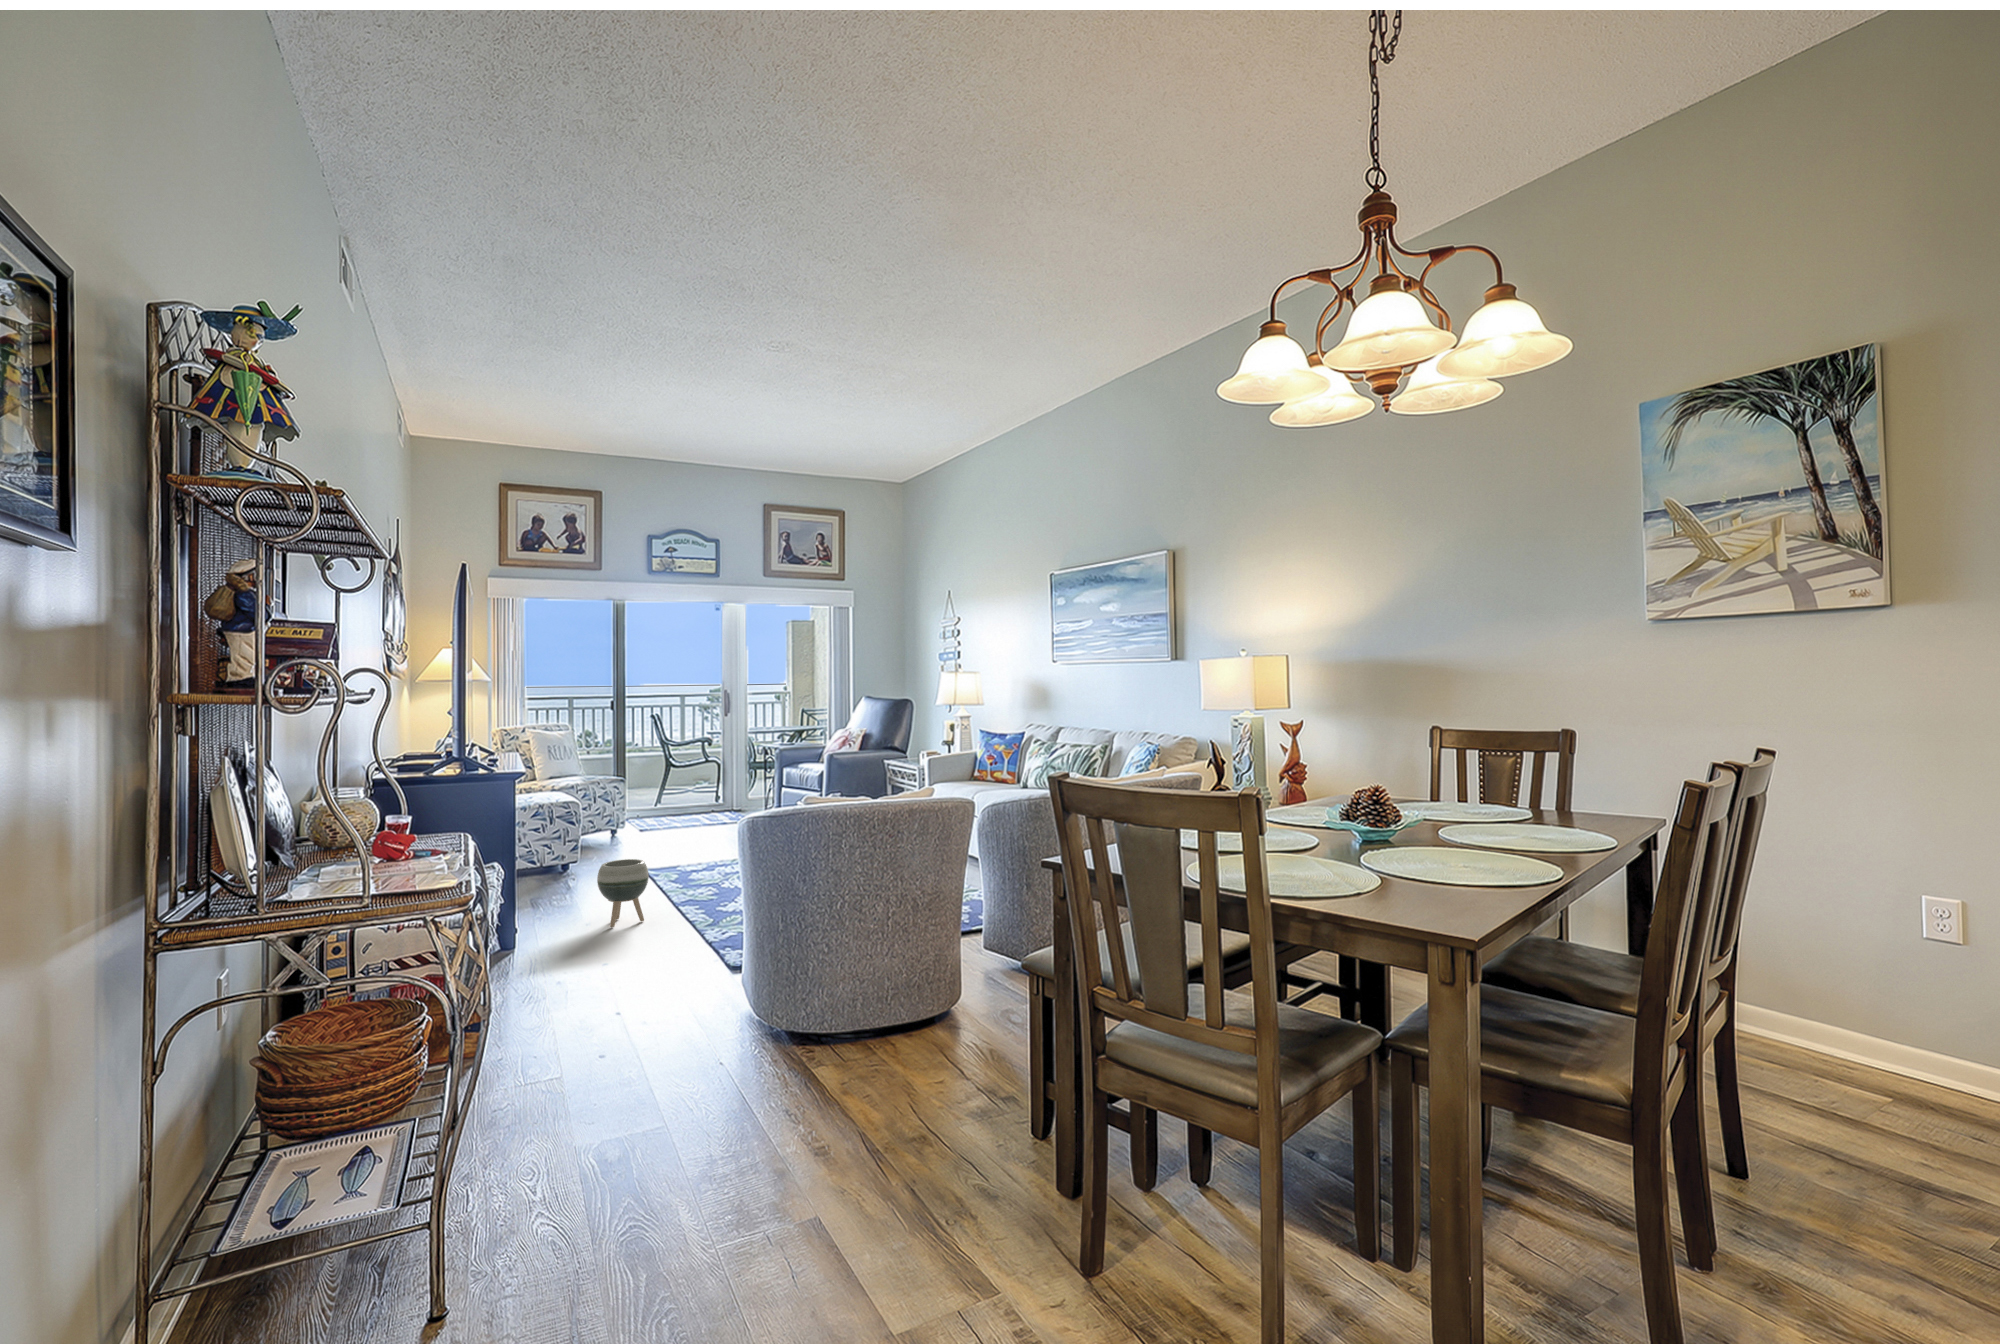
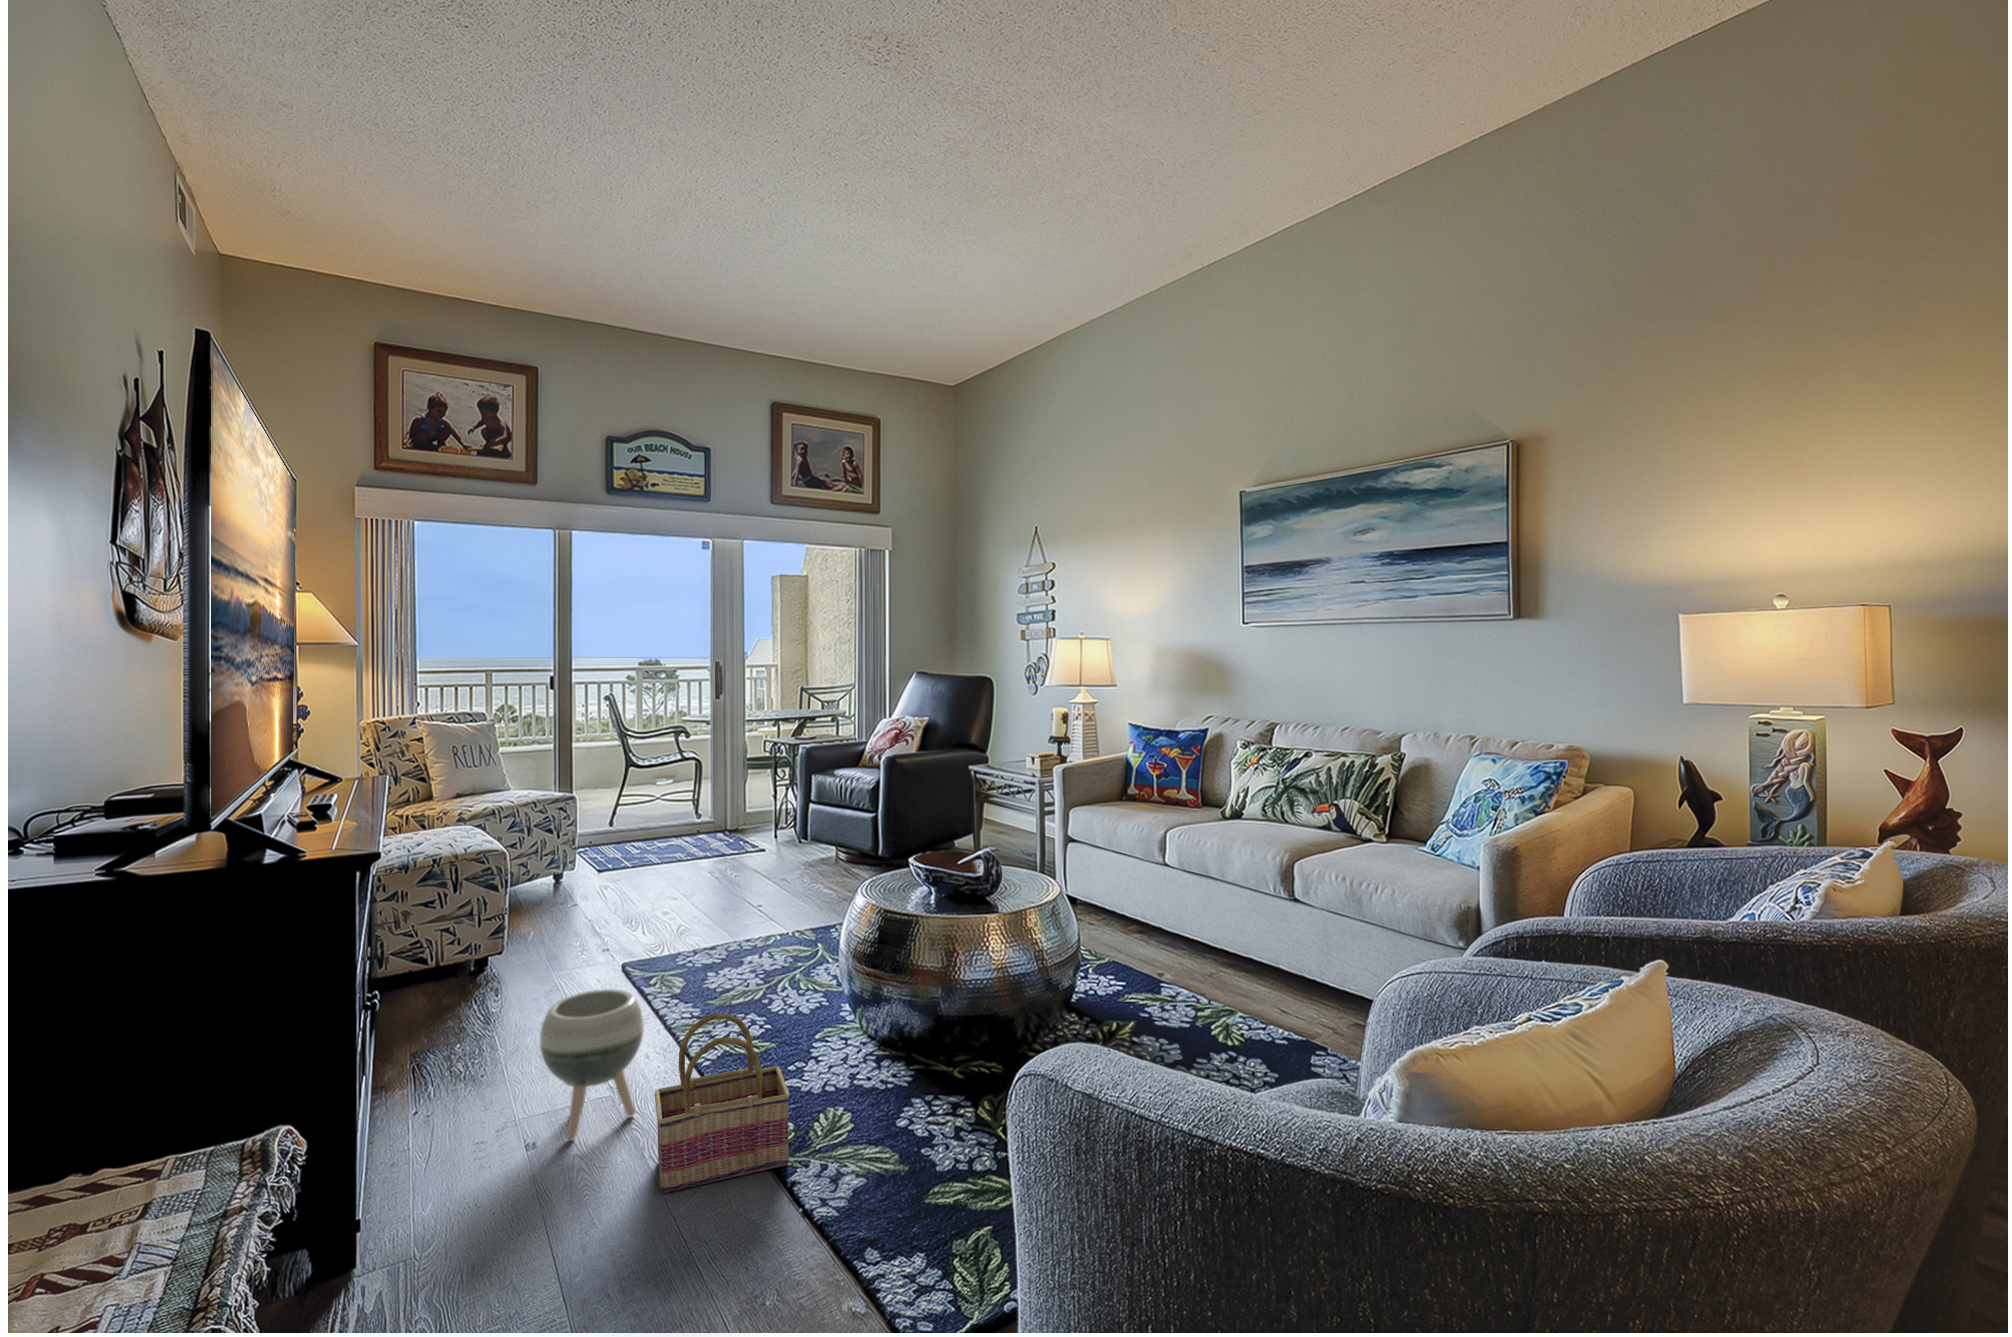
basket: none [650,864,714,941] -> present [655,1014,790,1193]

